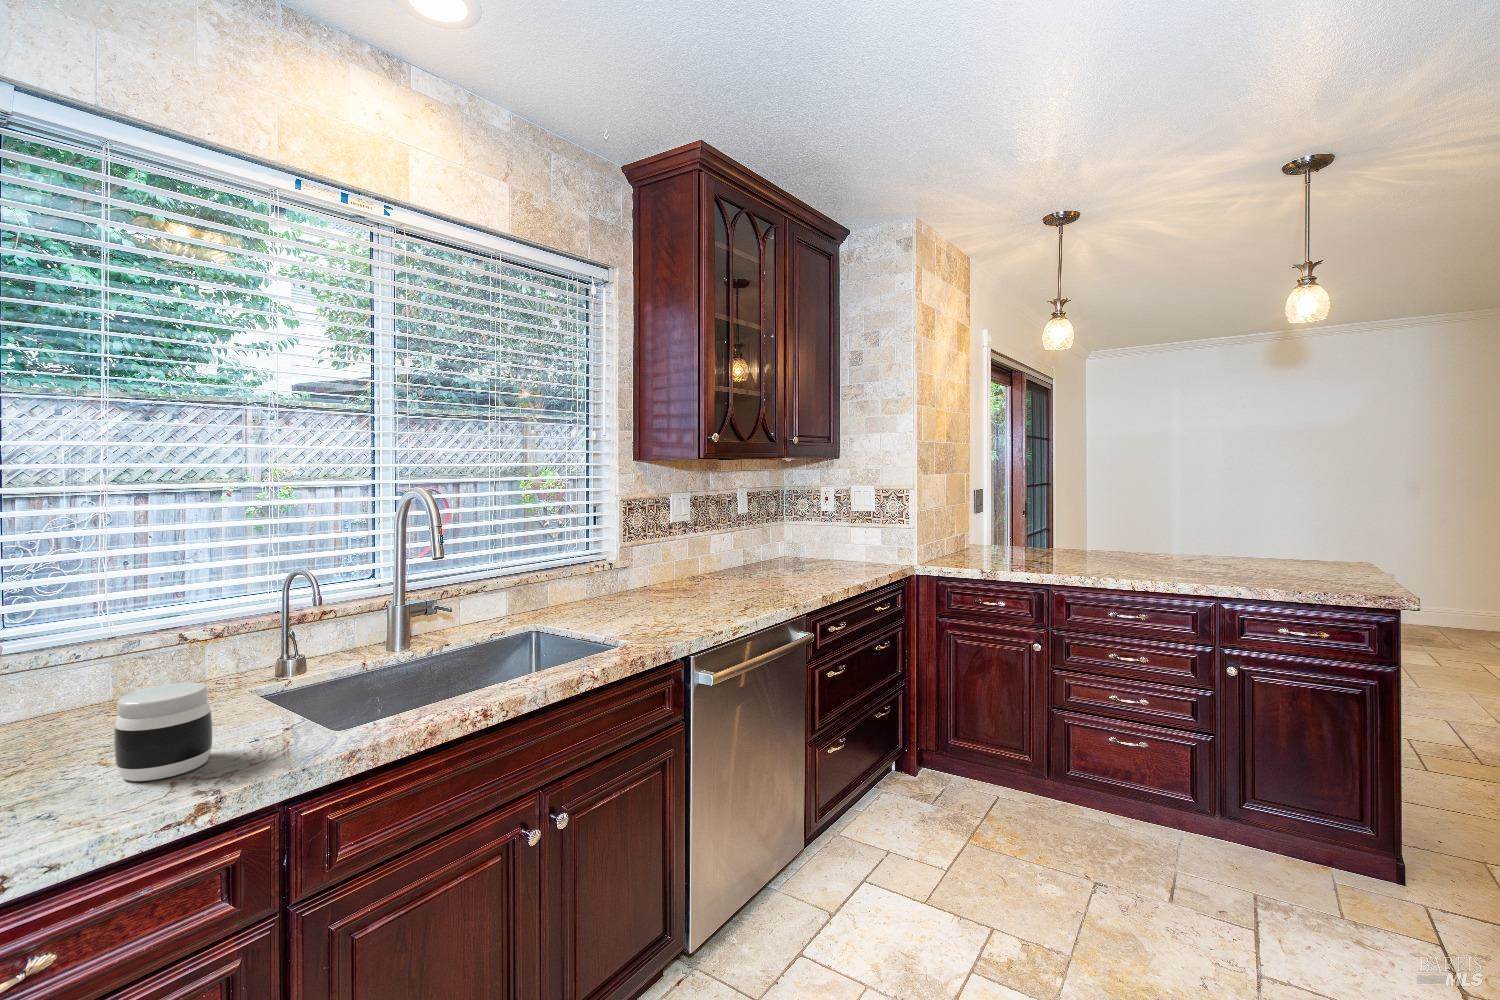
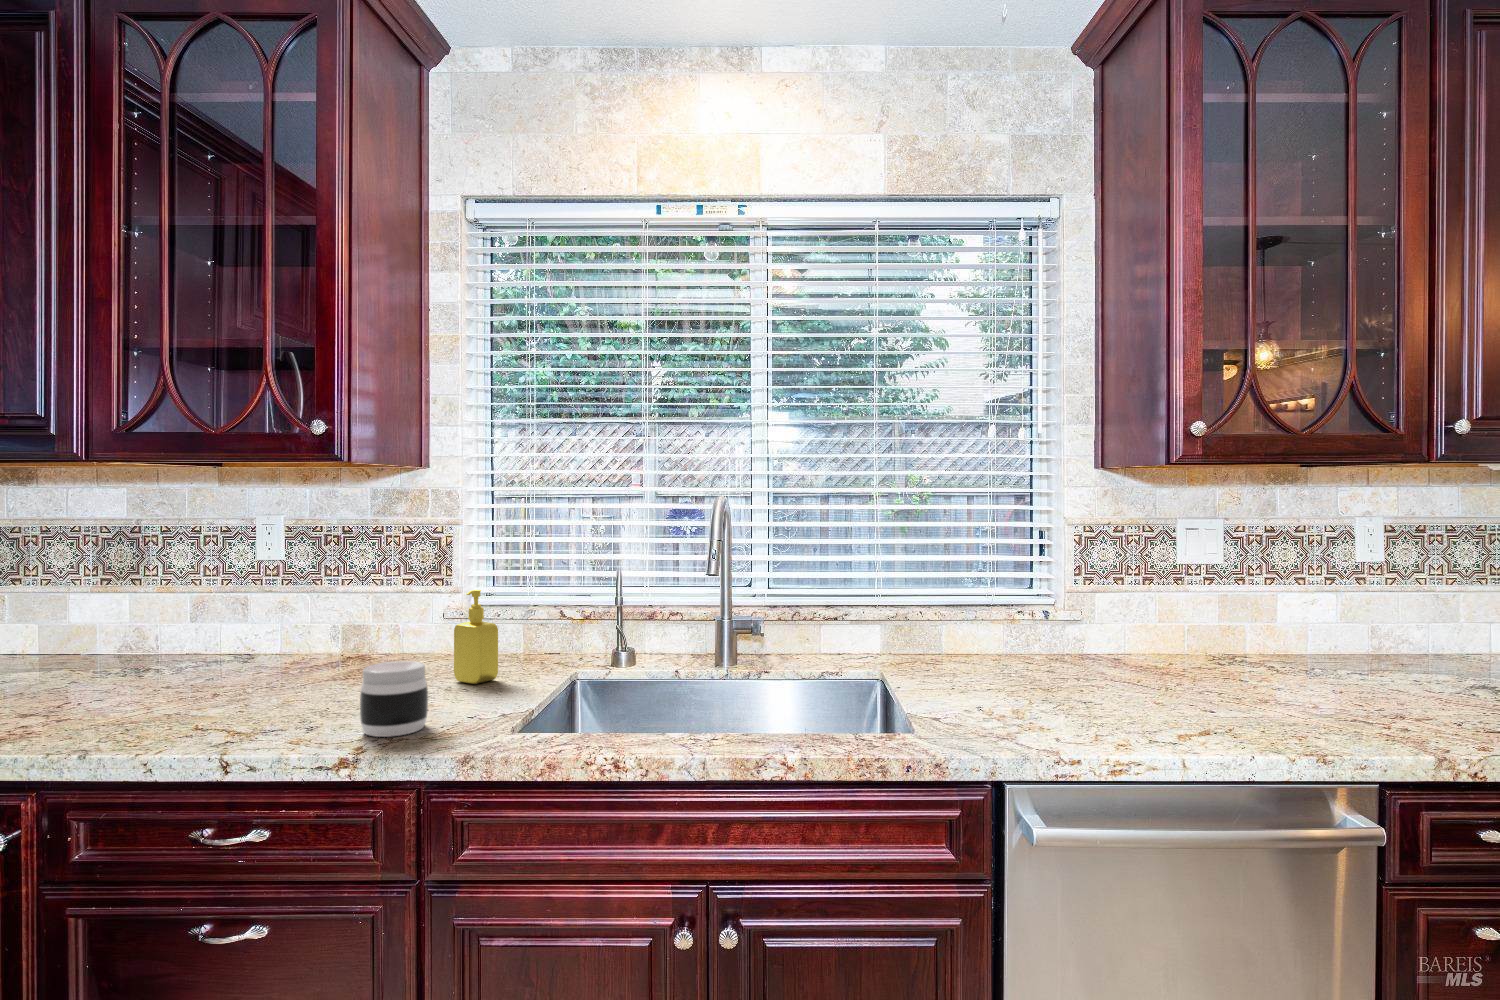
soap dispenser: none [72,600,147,719] -> present [454,589,498,684]

